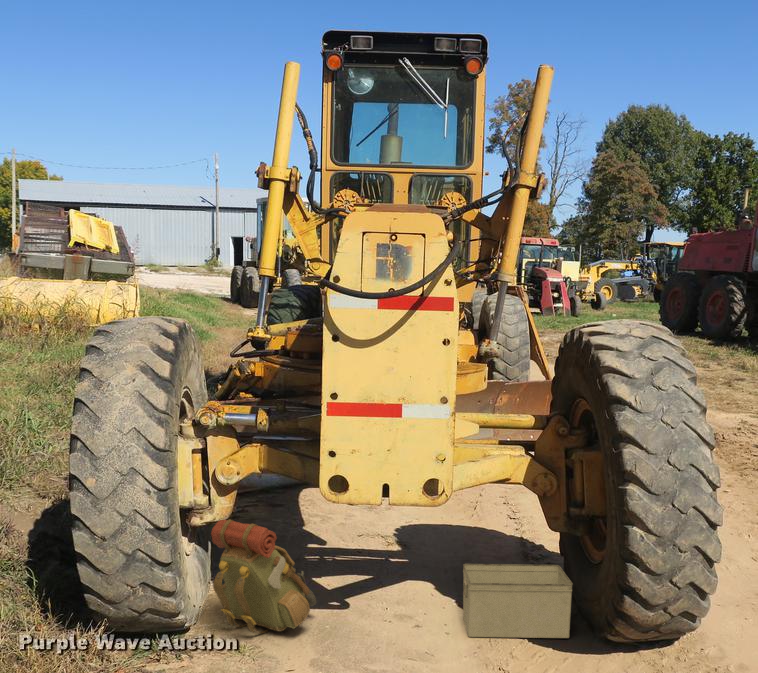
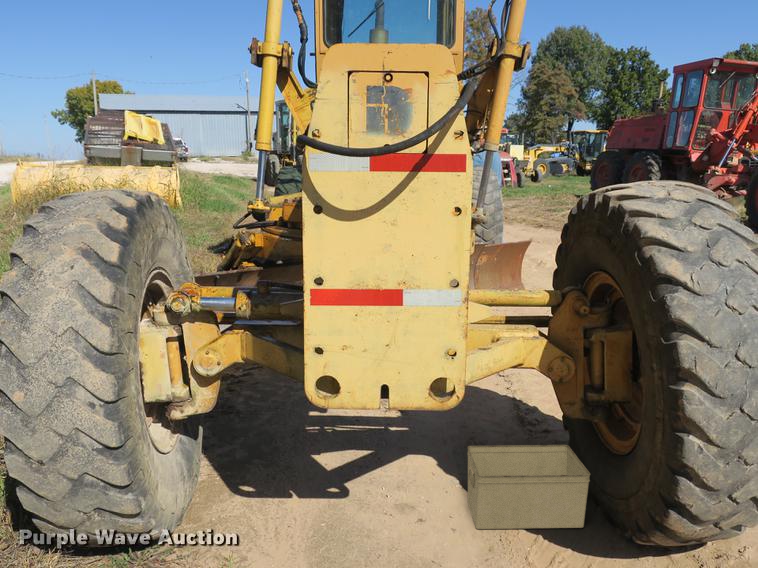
backpack: present [211,519,317,633] -> none [193,412,313,534]

